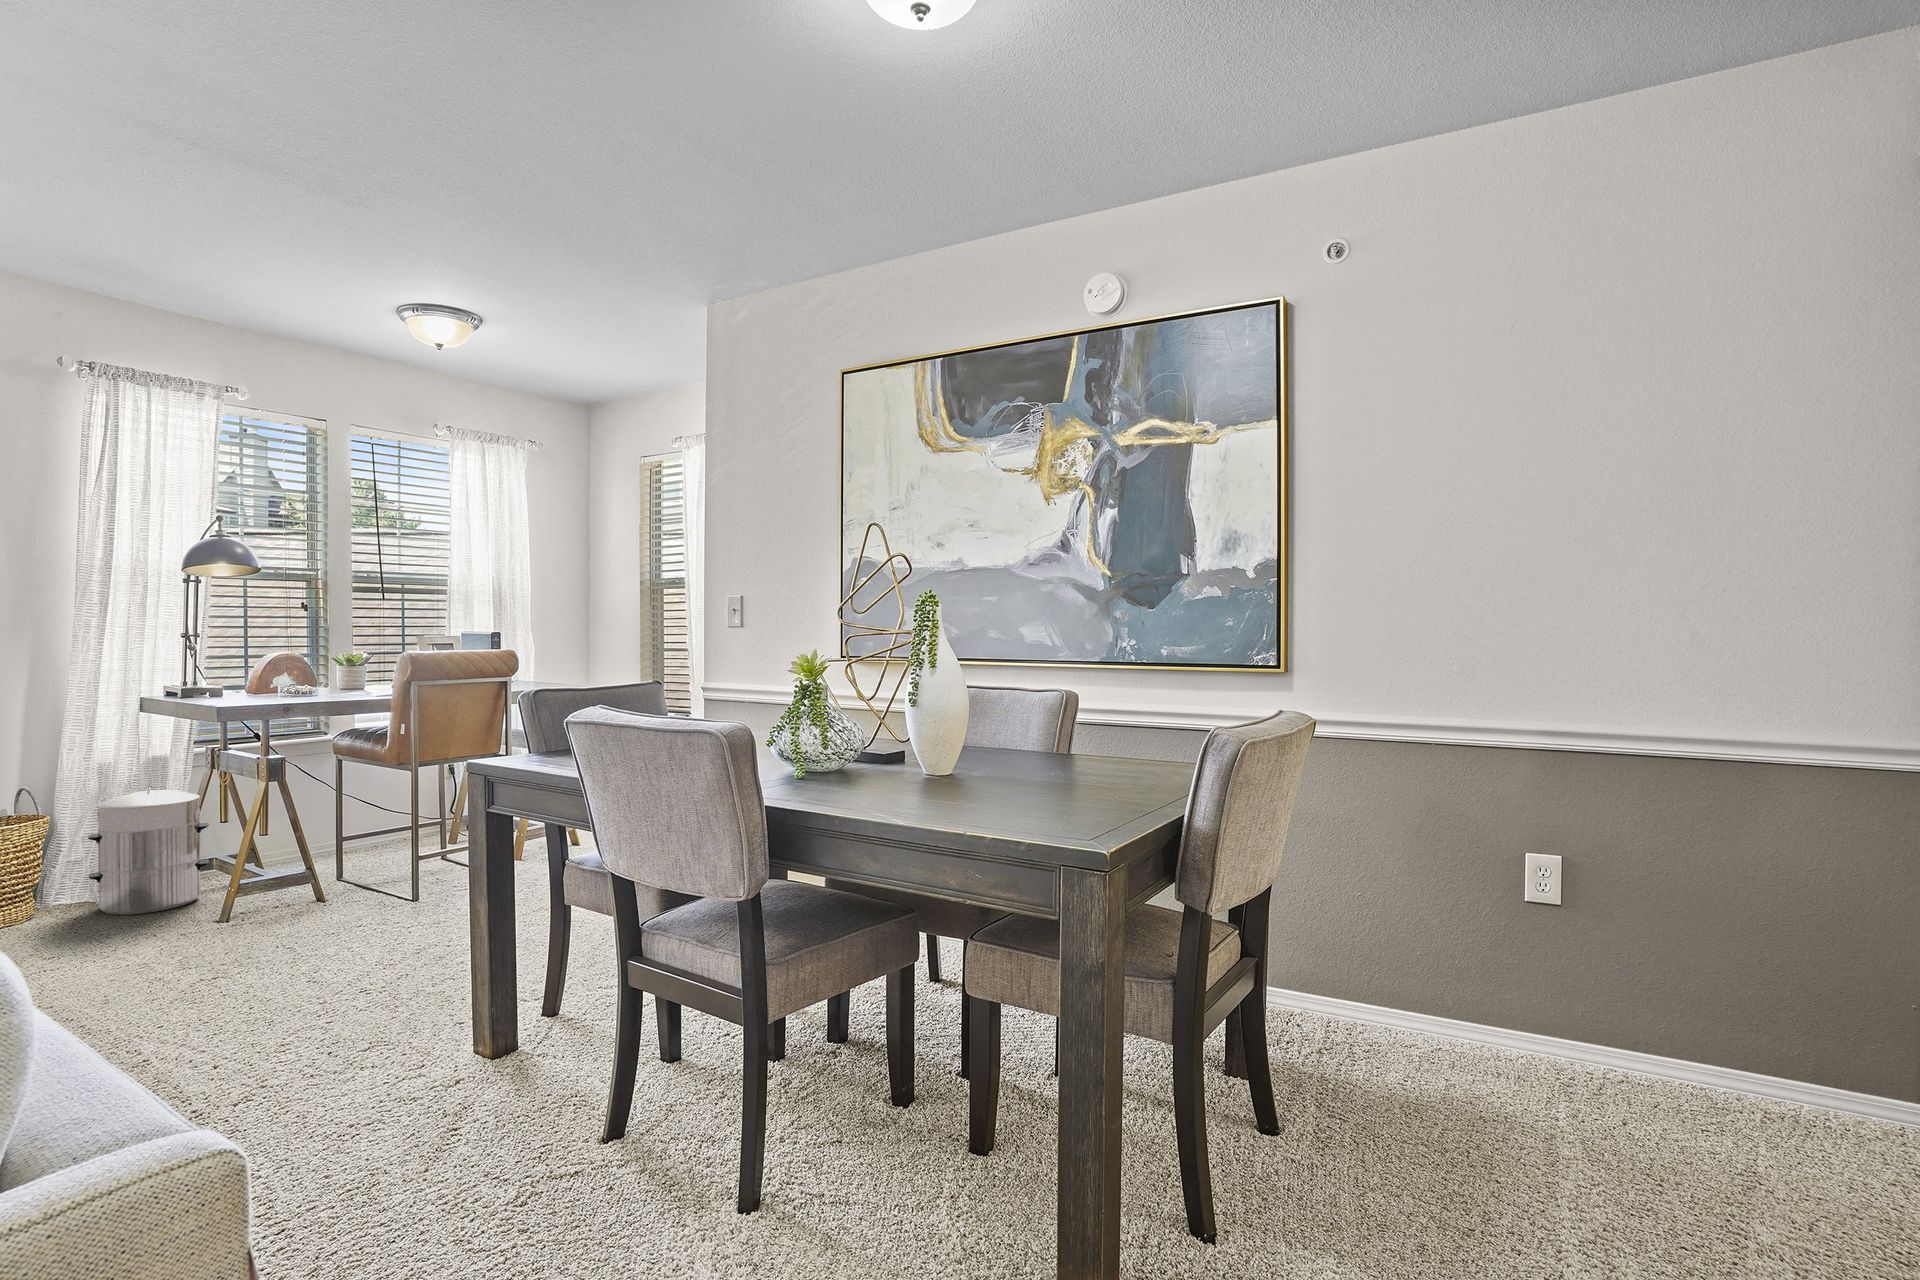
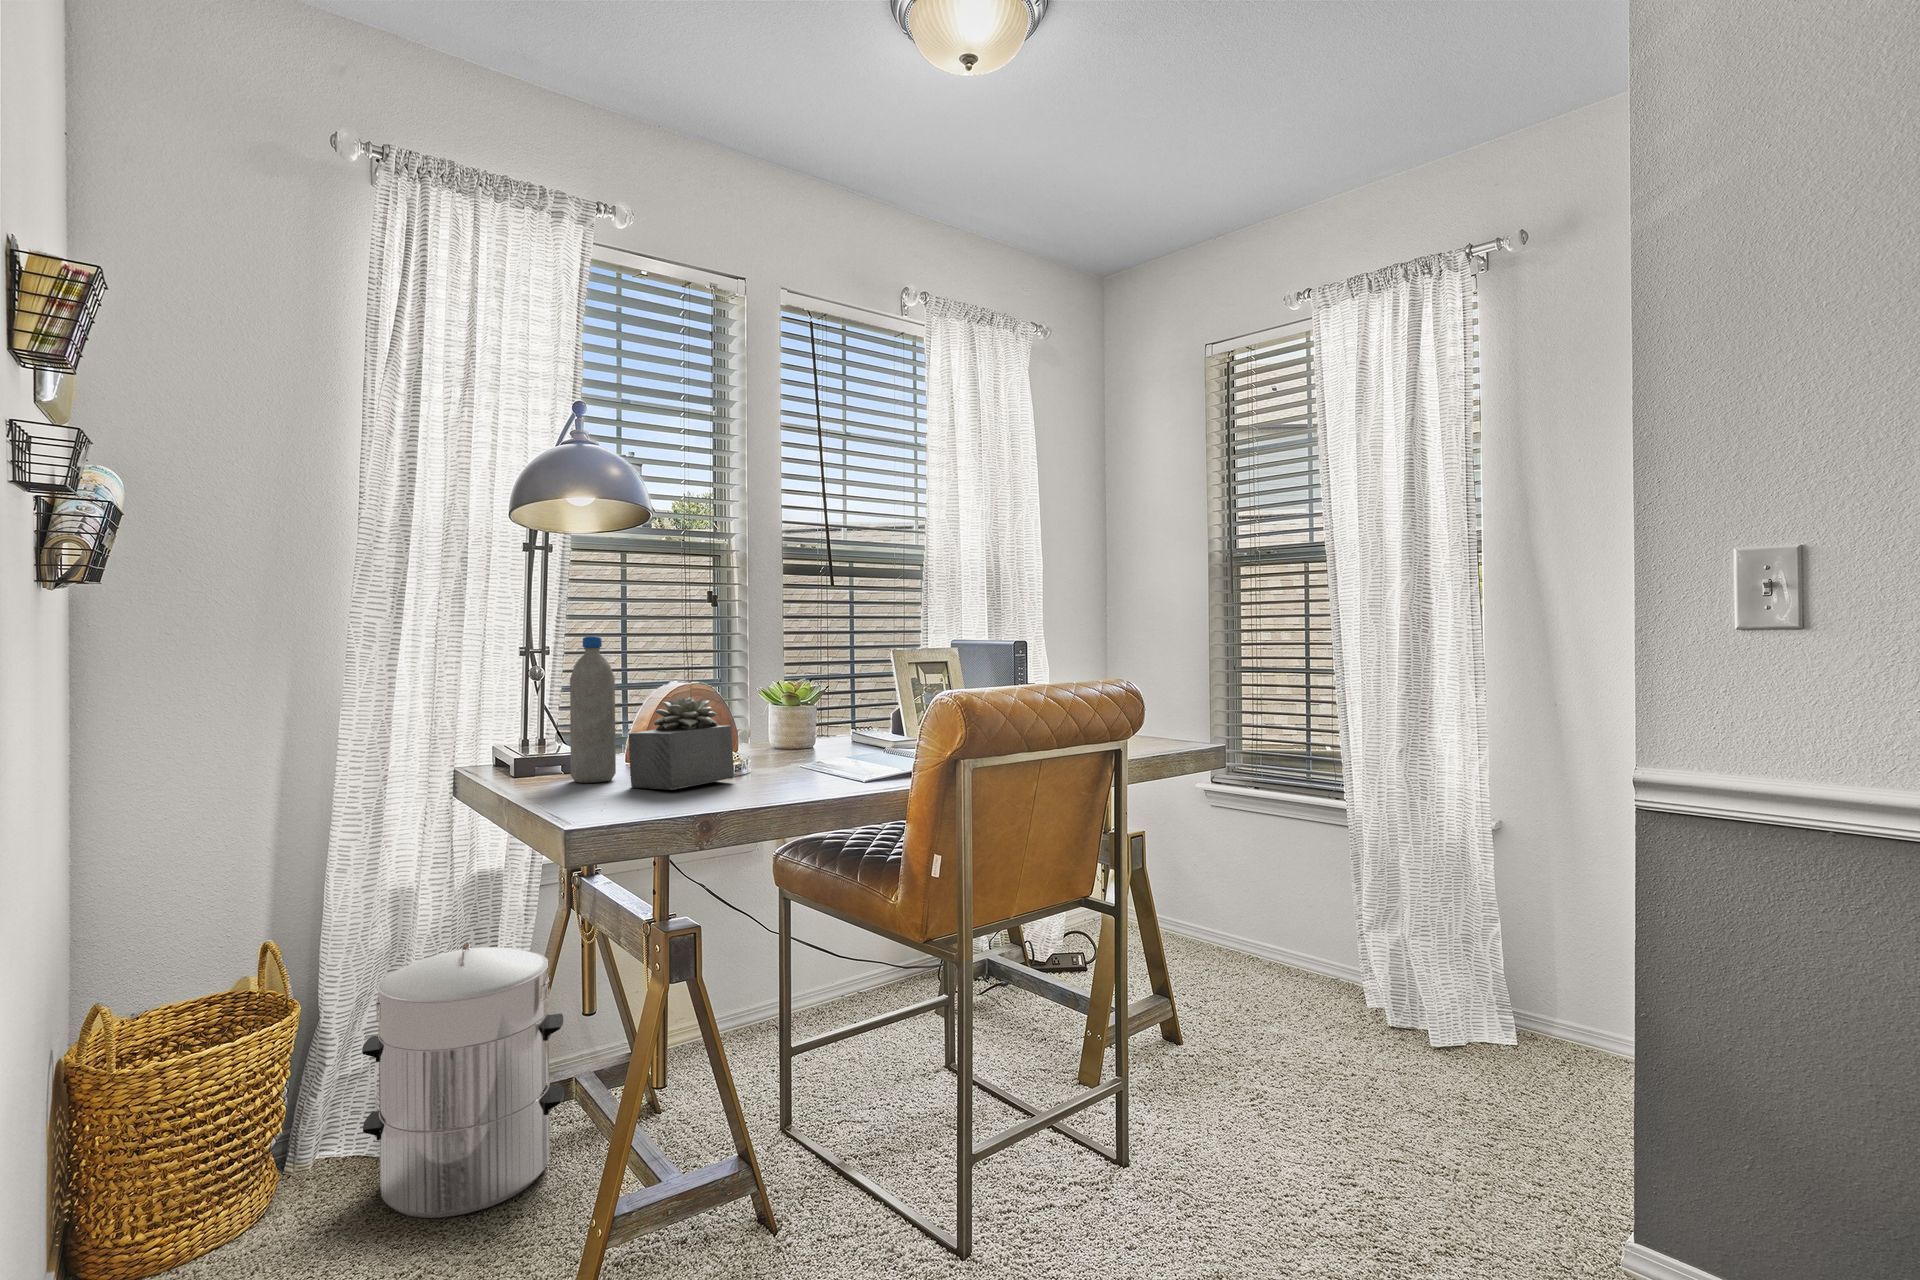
water bottle: none [215,630,241,702] -> present [570,636,616,783]
succulent plant: none [249,659,310,703] -> present [629,696,734,789]

